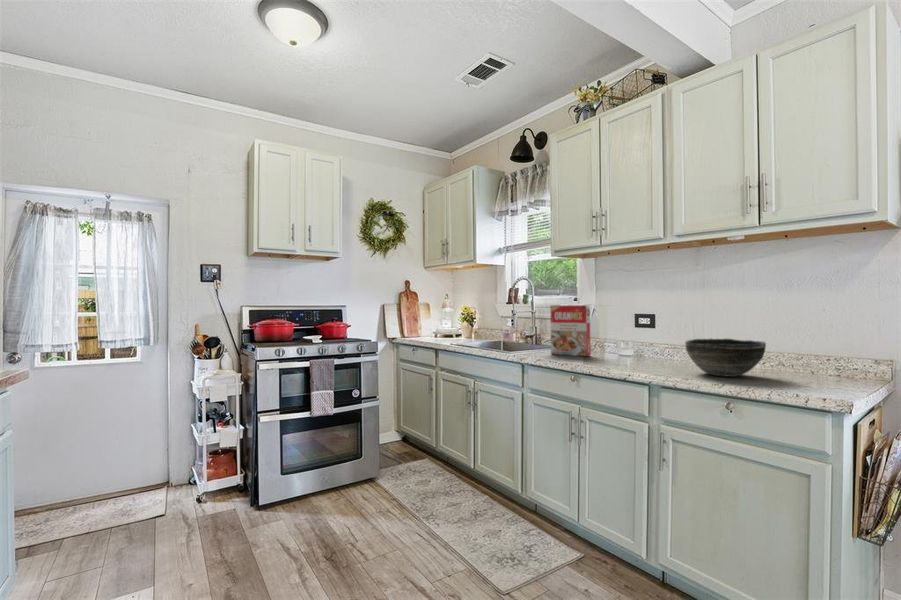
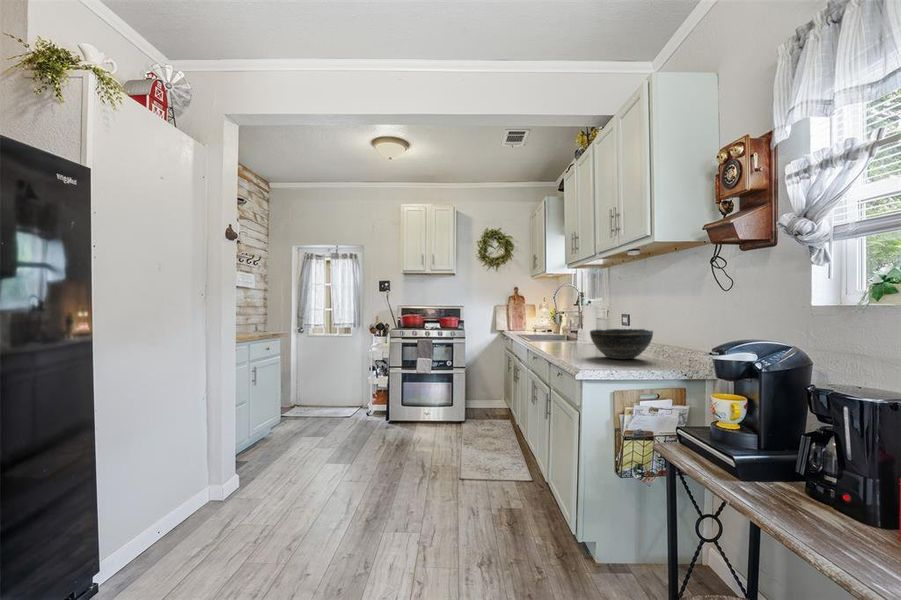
cereal box: present [550,305,591,356] -> none [560,303,586,344]

